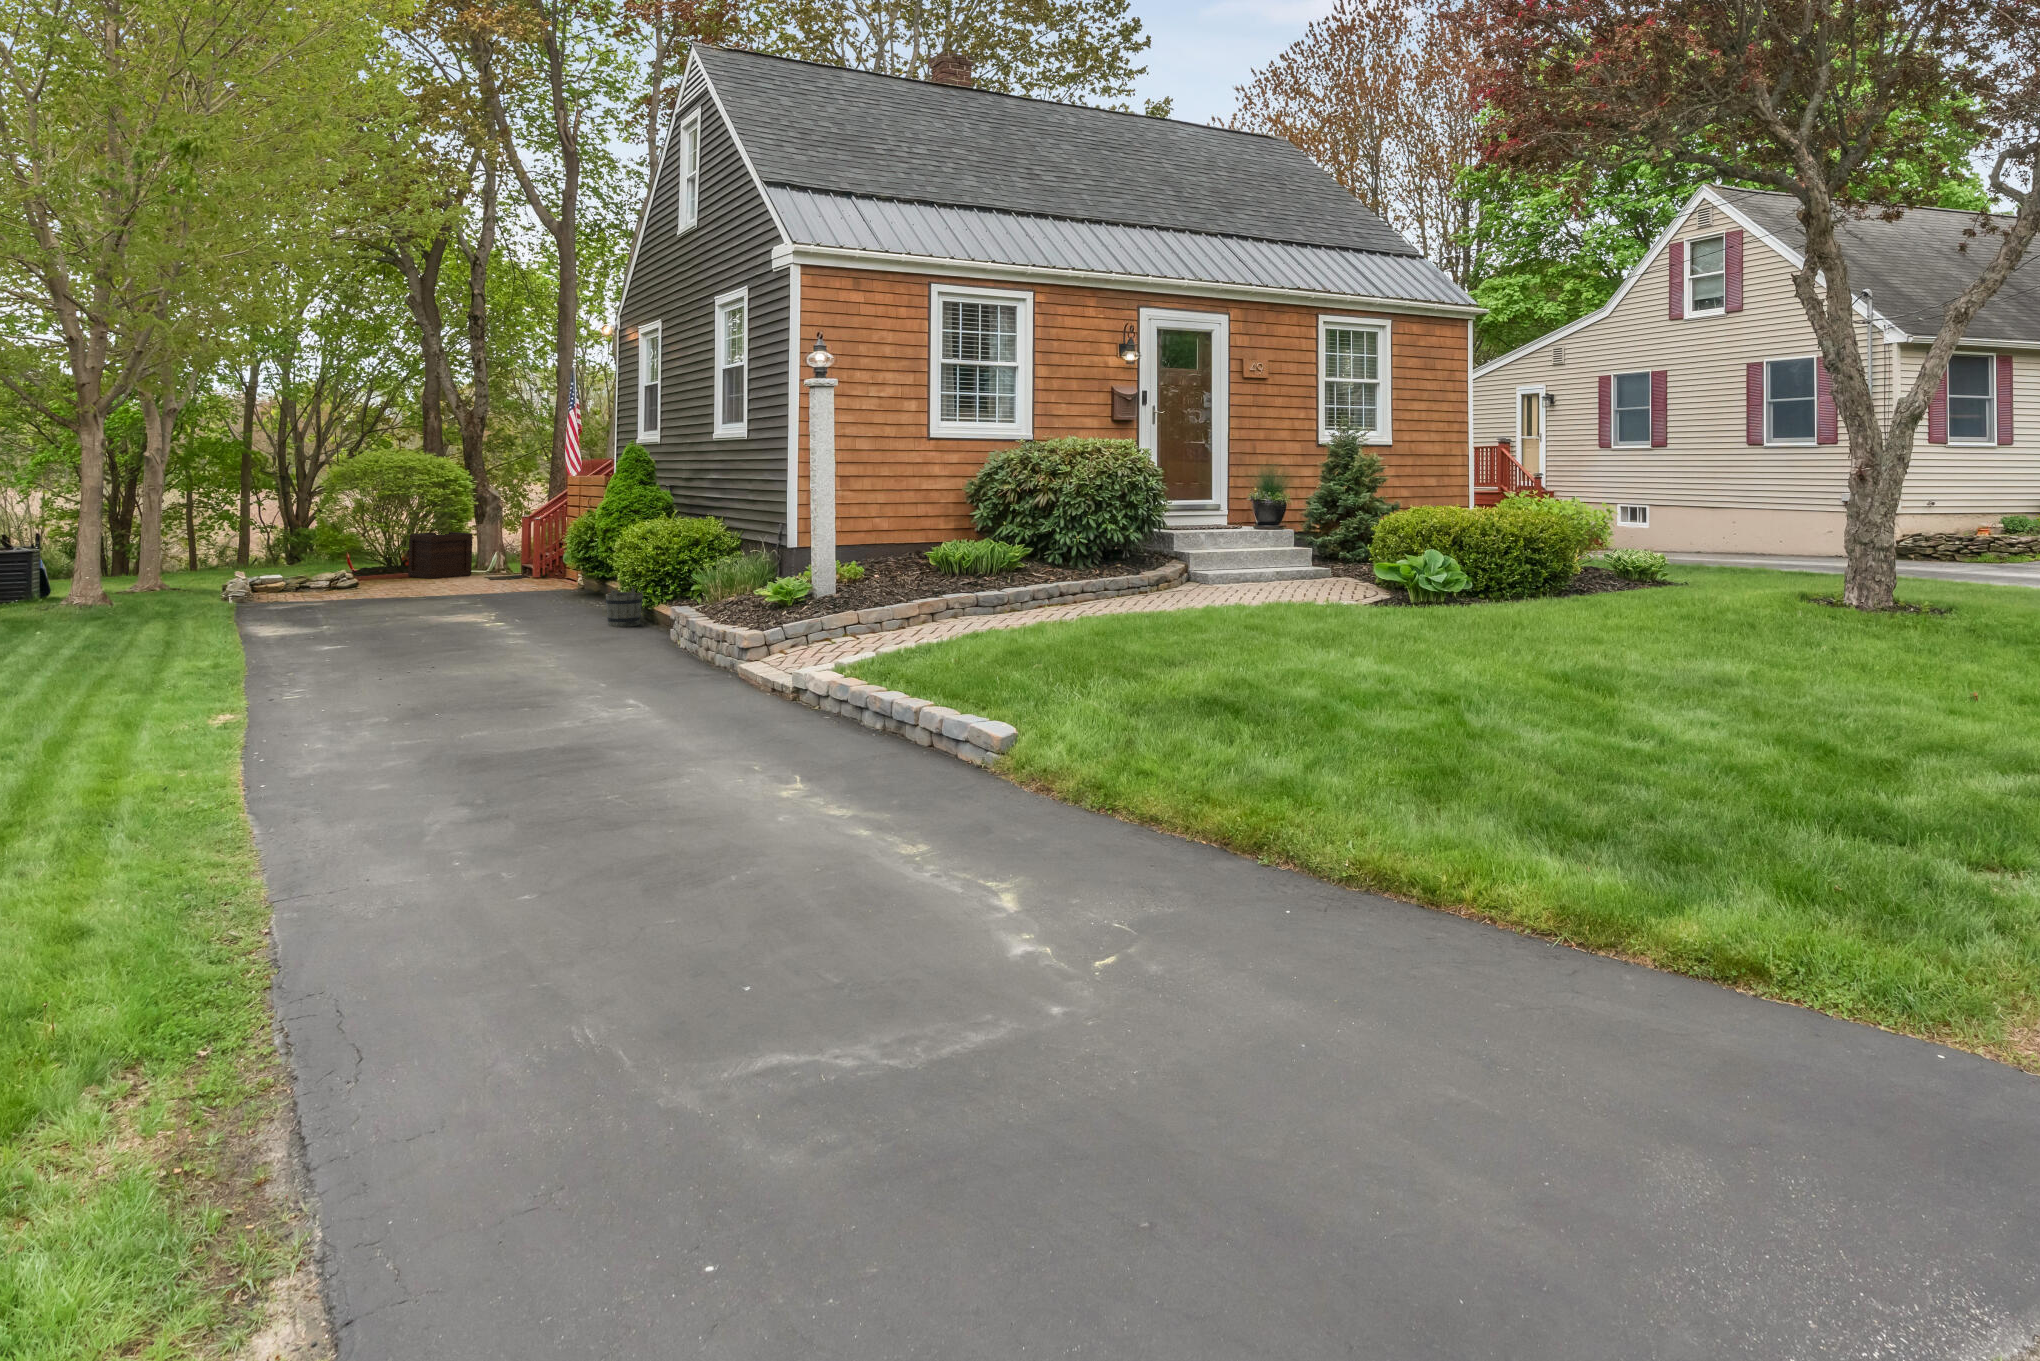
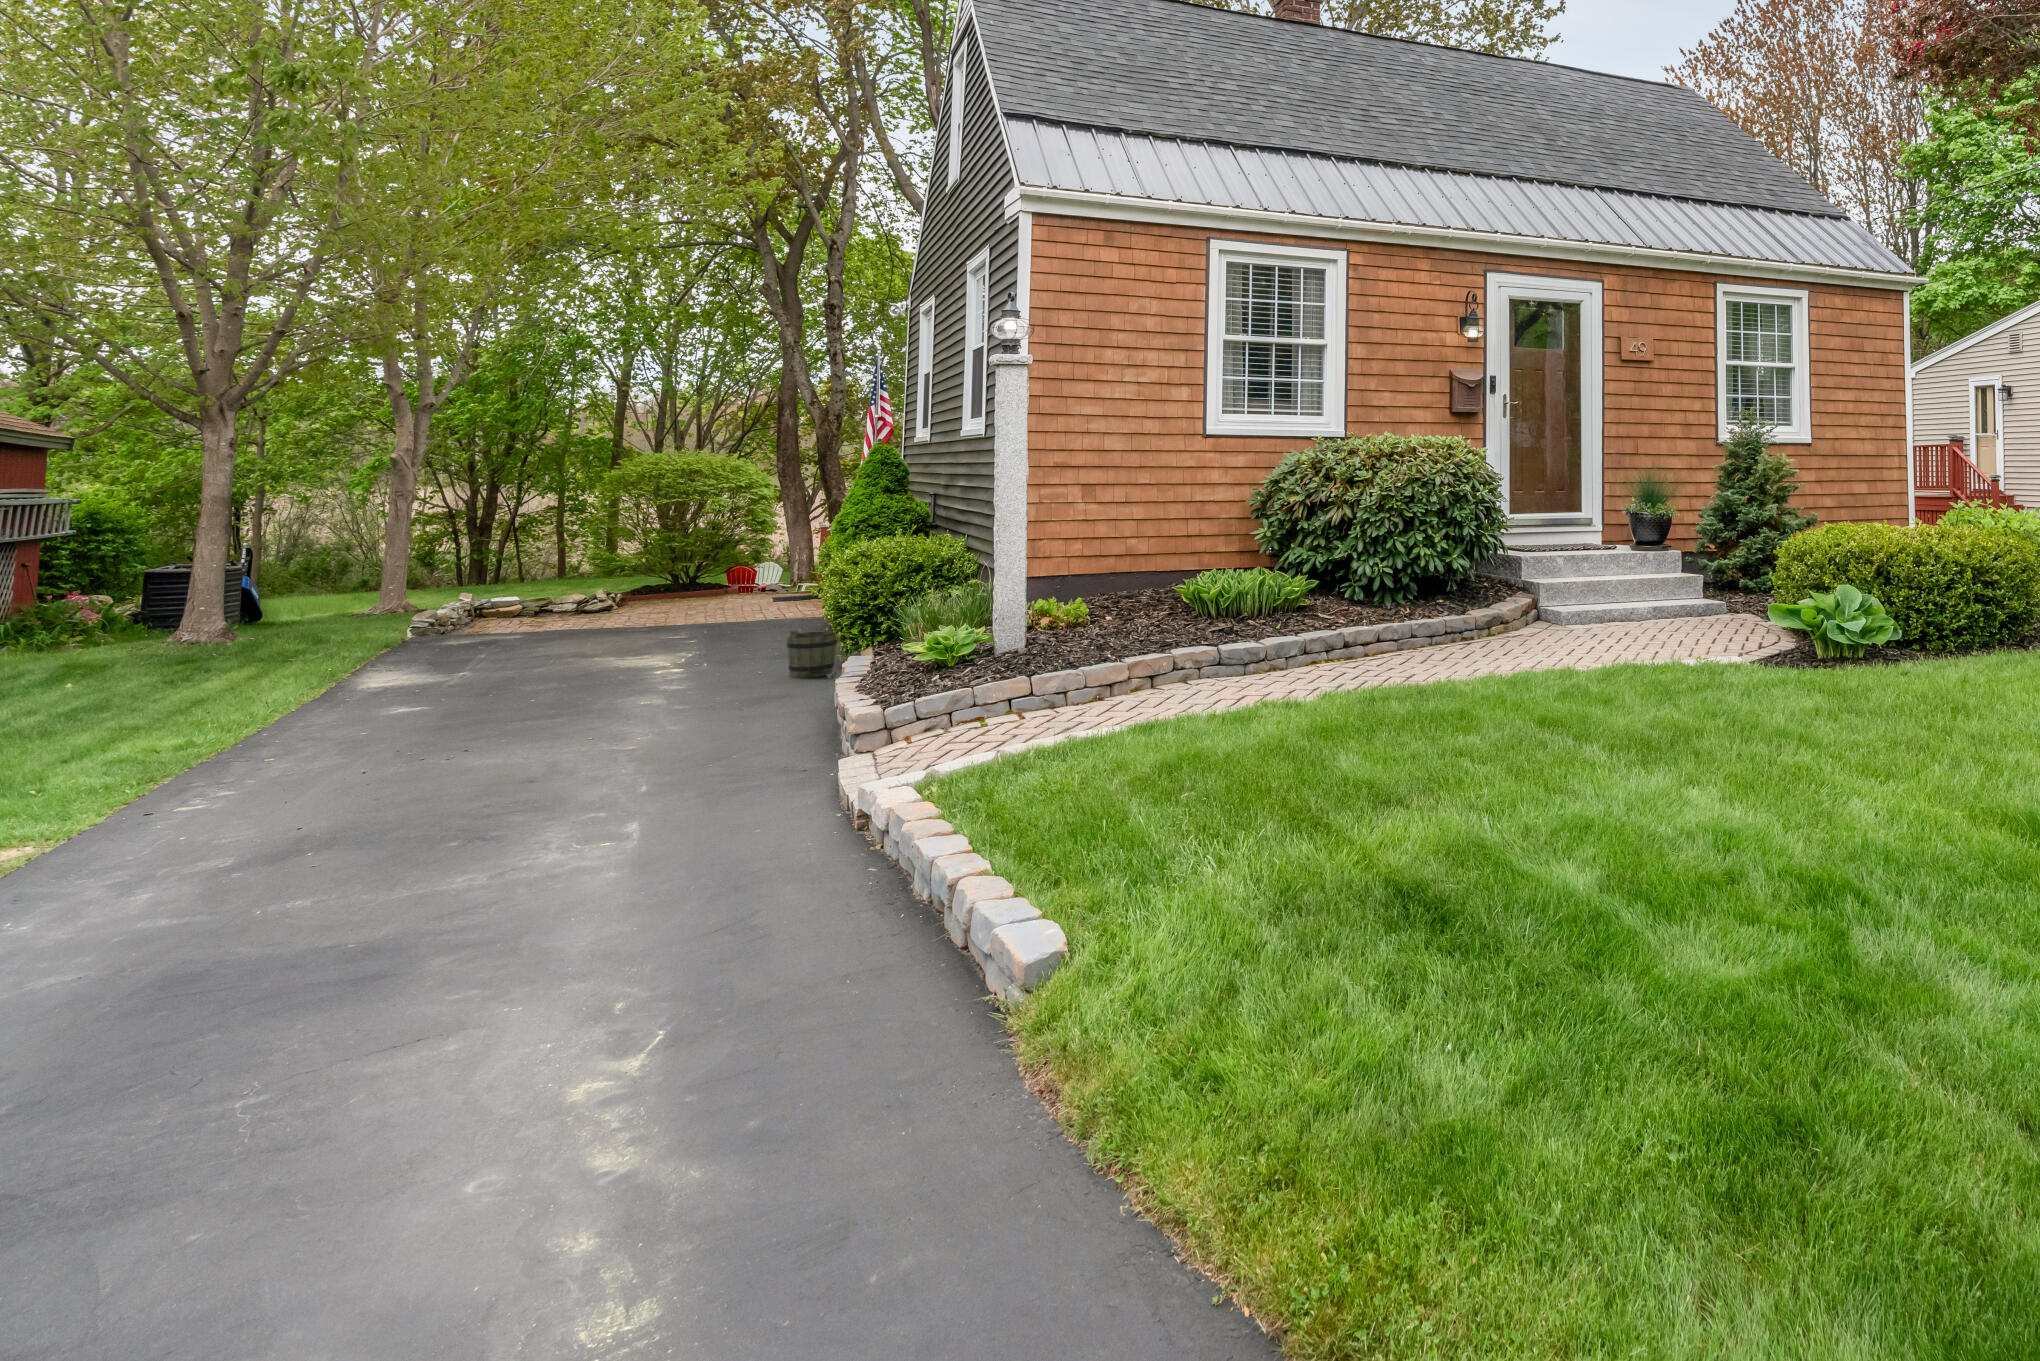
wooden crate: present [408,532,473,579] -> none [715,542,788,596]

